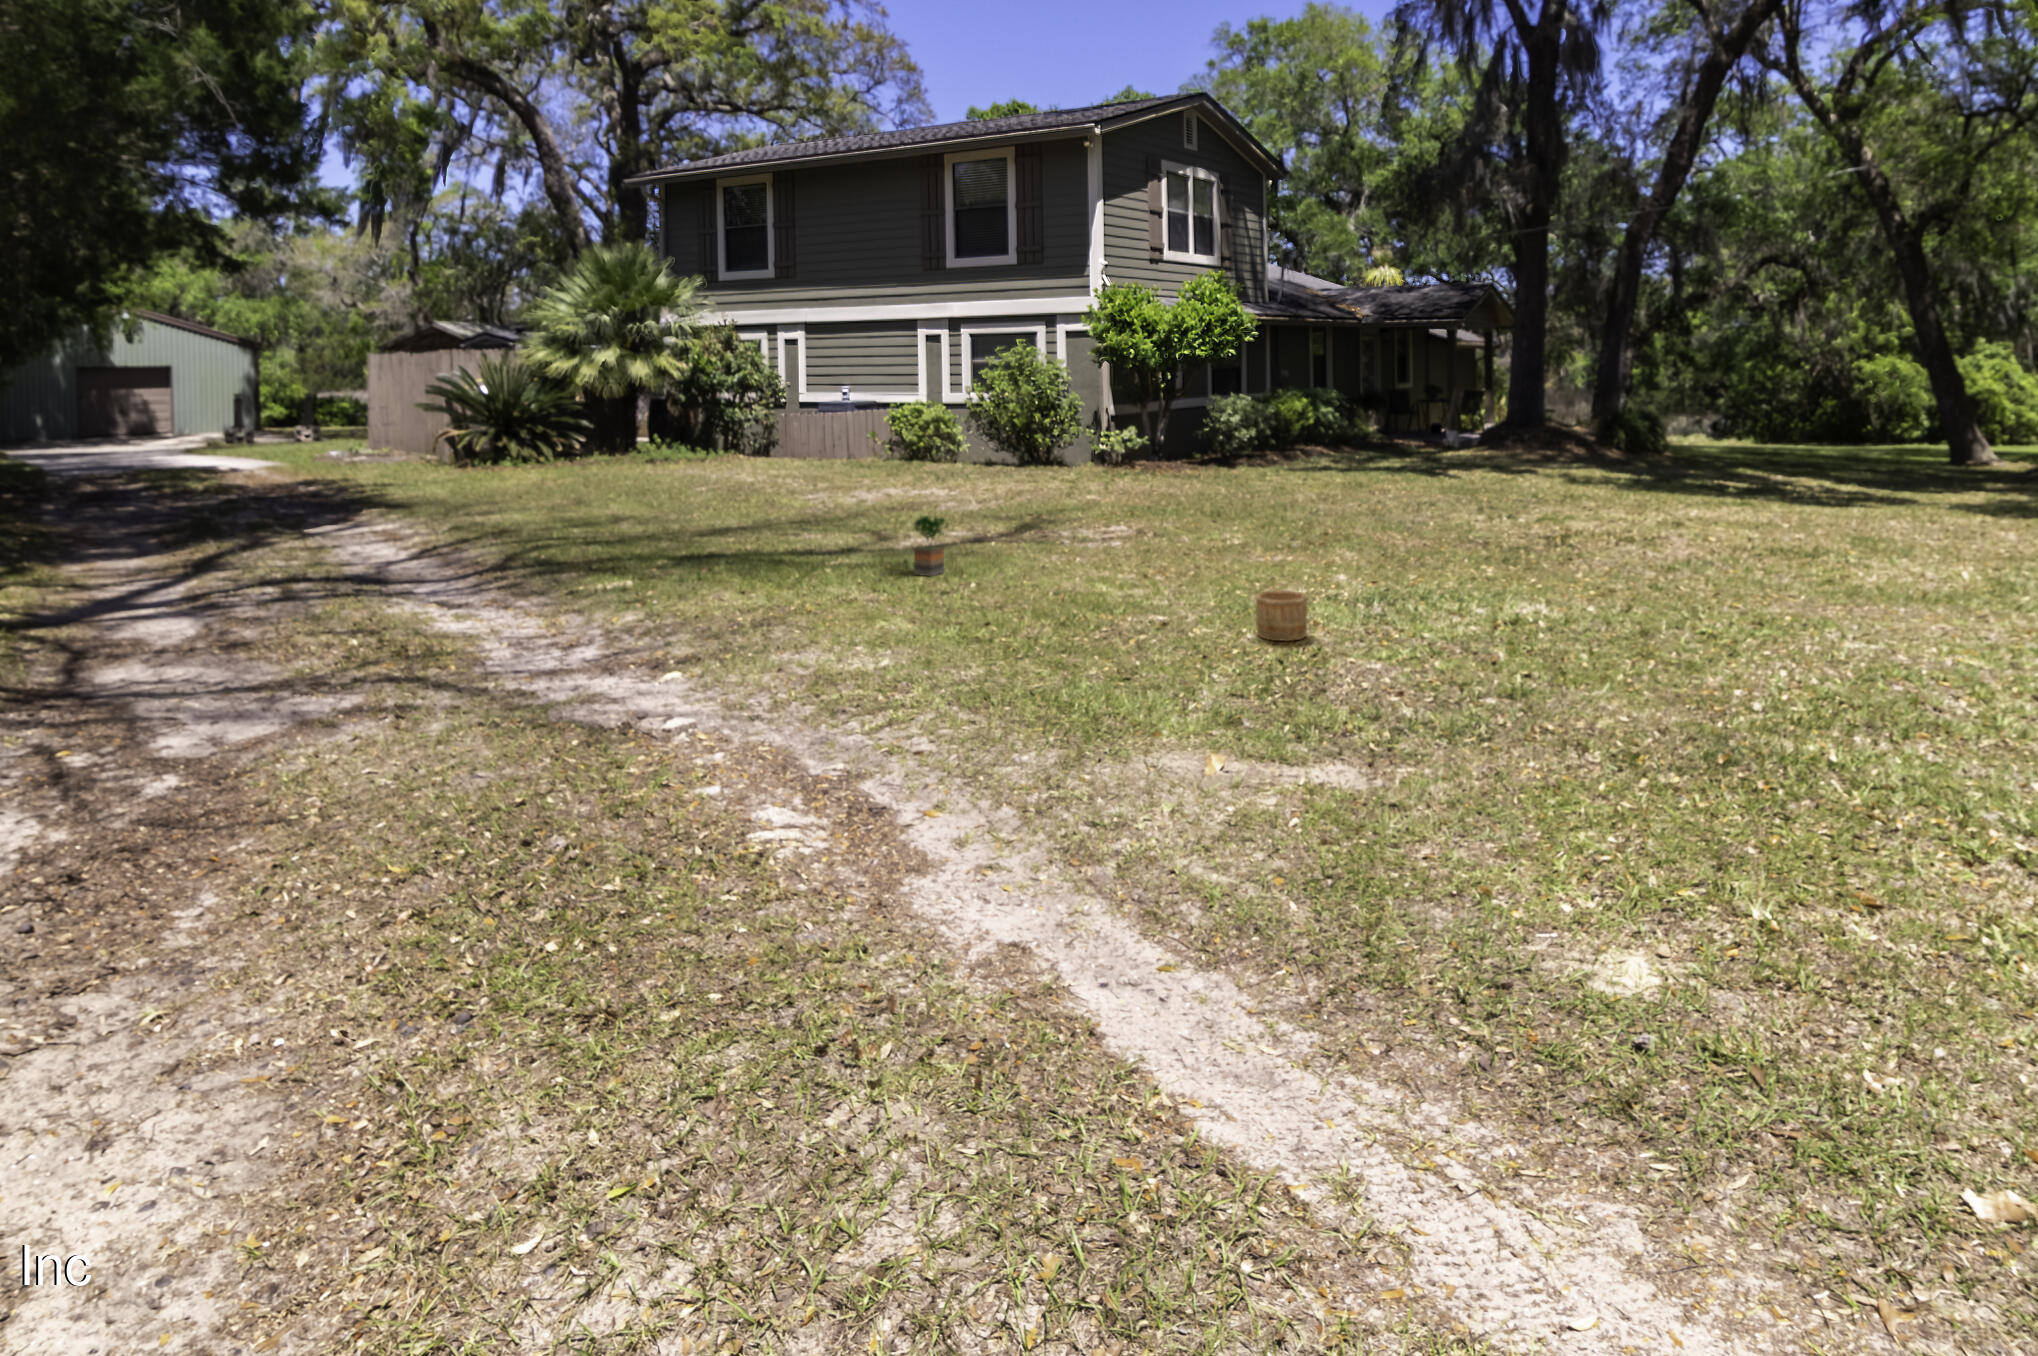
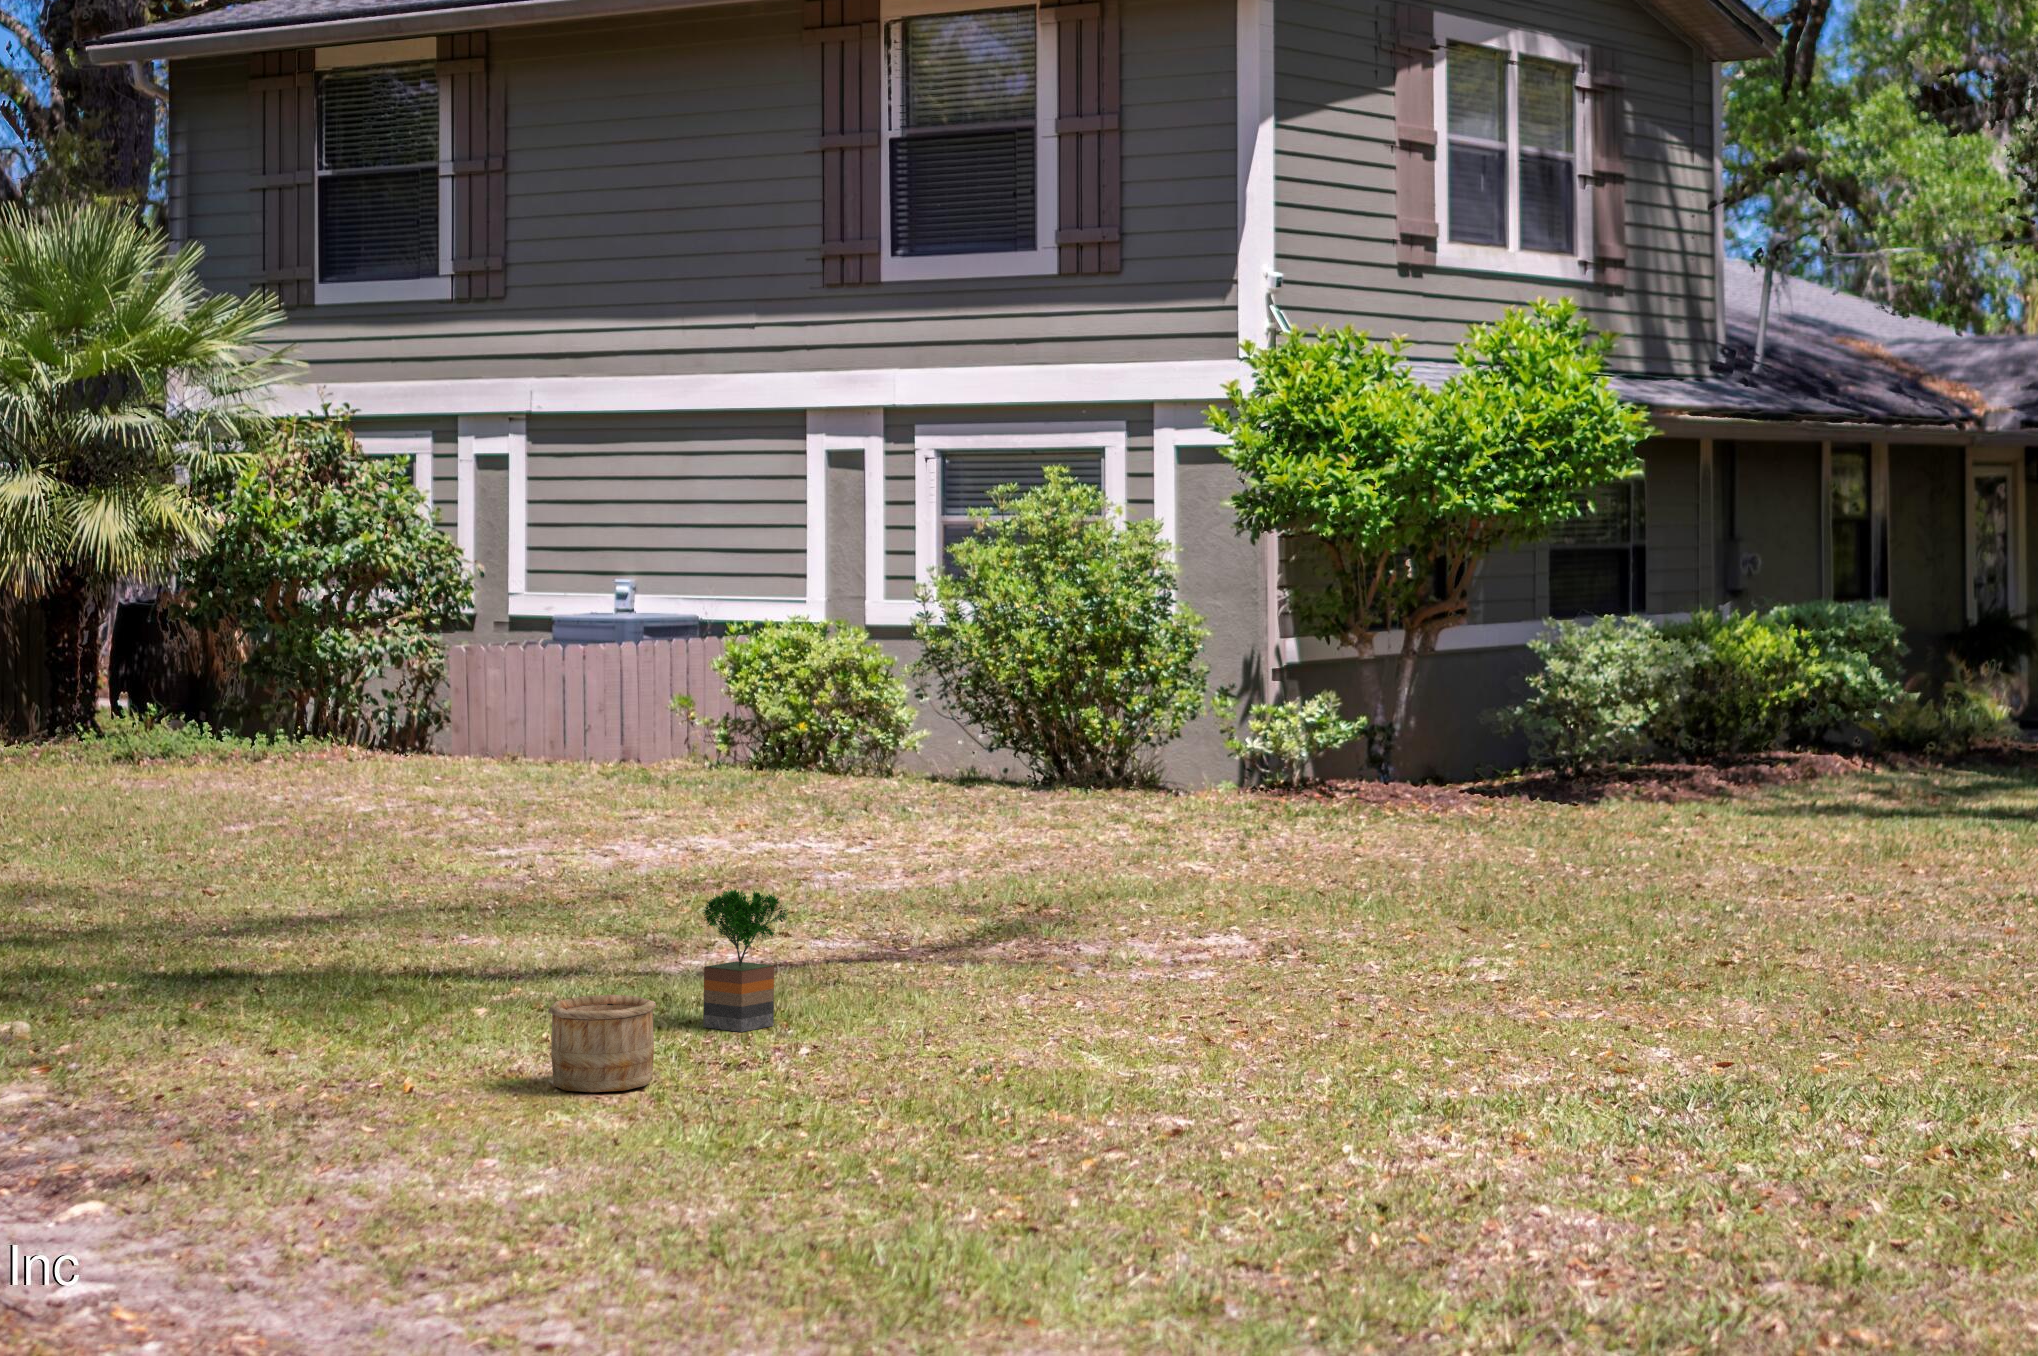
wooden bucket: present [1254,590,1308,641] -> present [548,995,656,1092]

